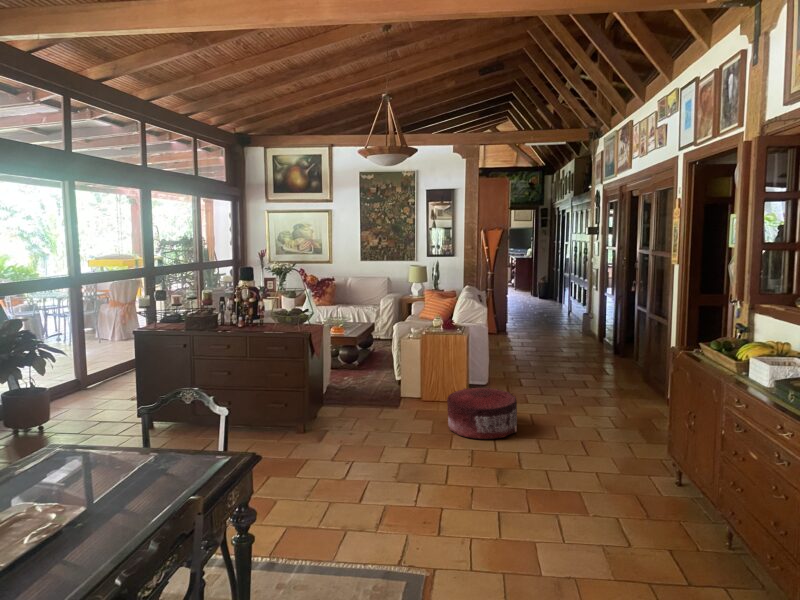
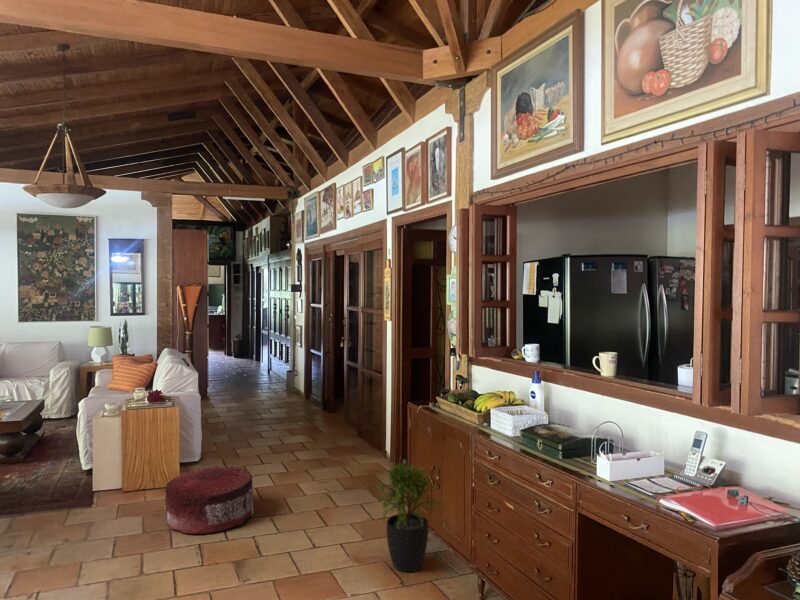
potted plant: none [615,403,687,507] -> present [378,463,439,572]

